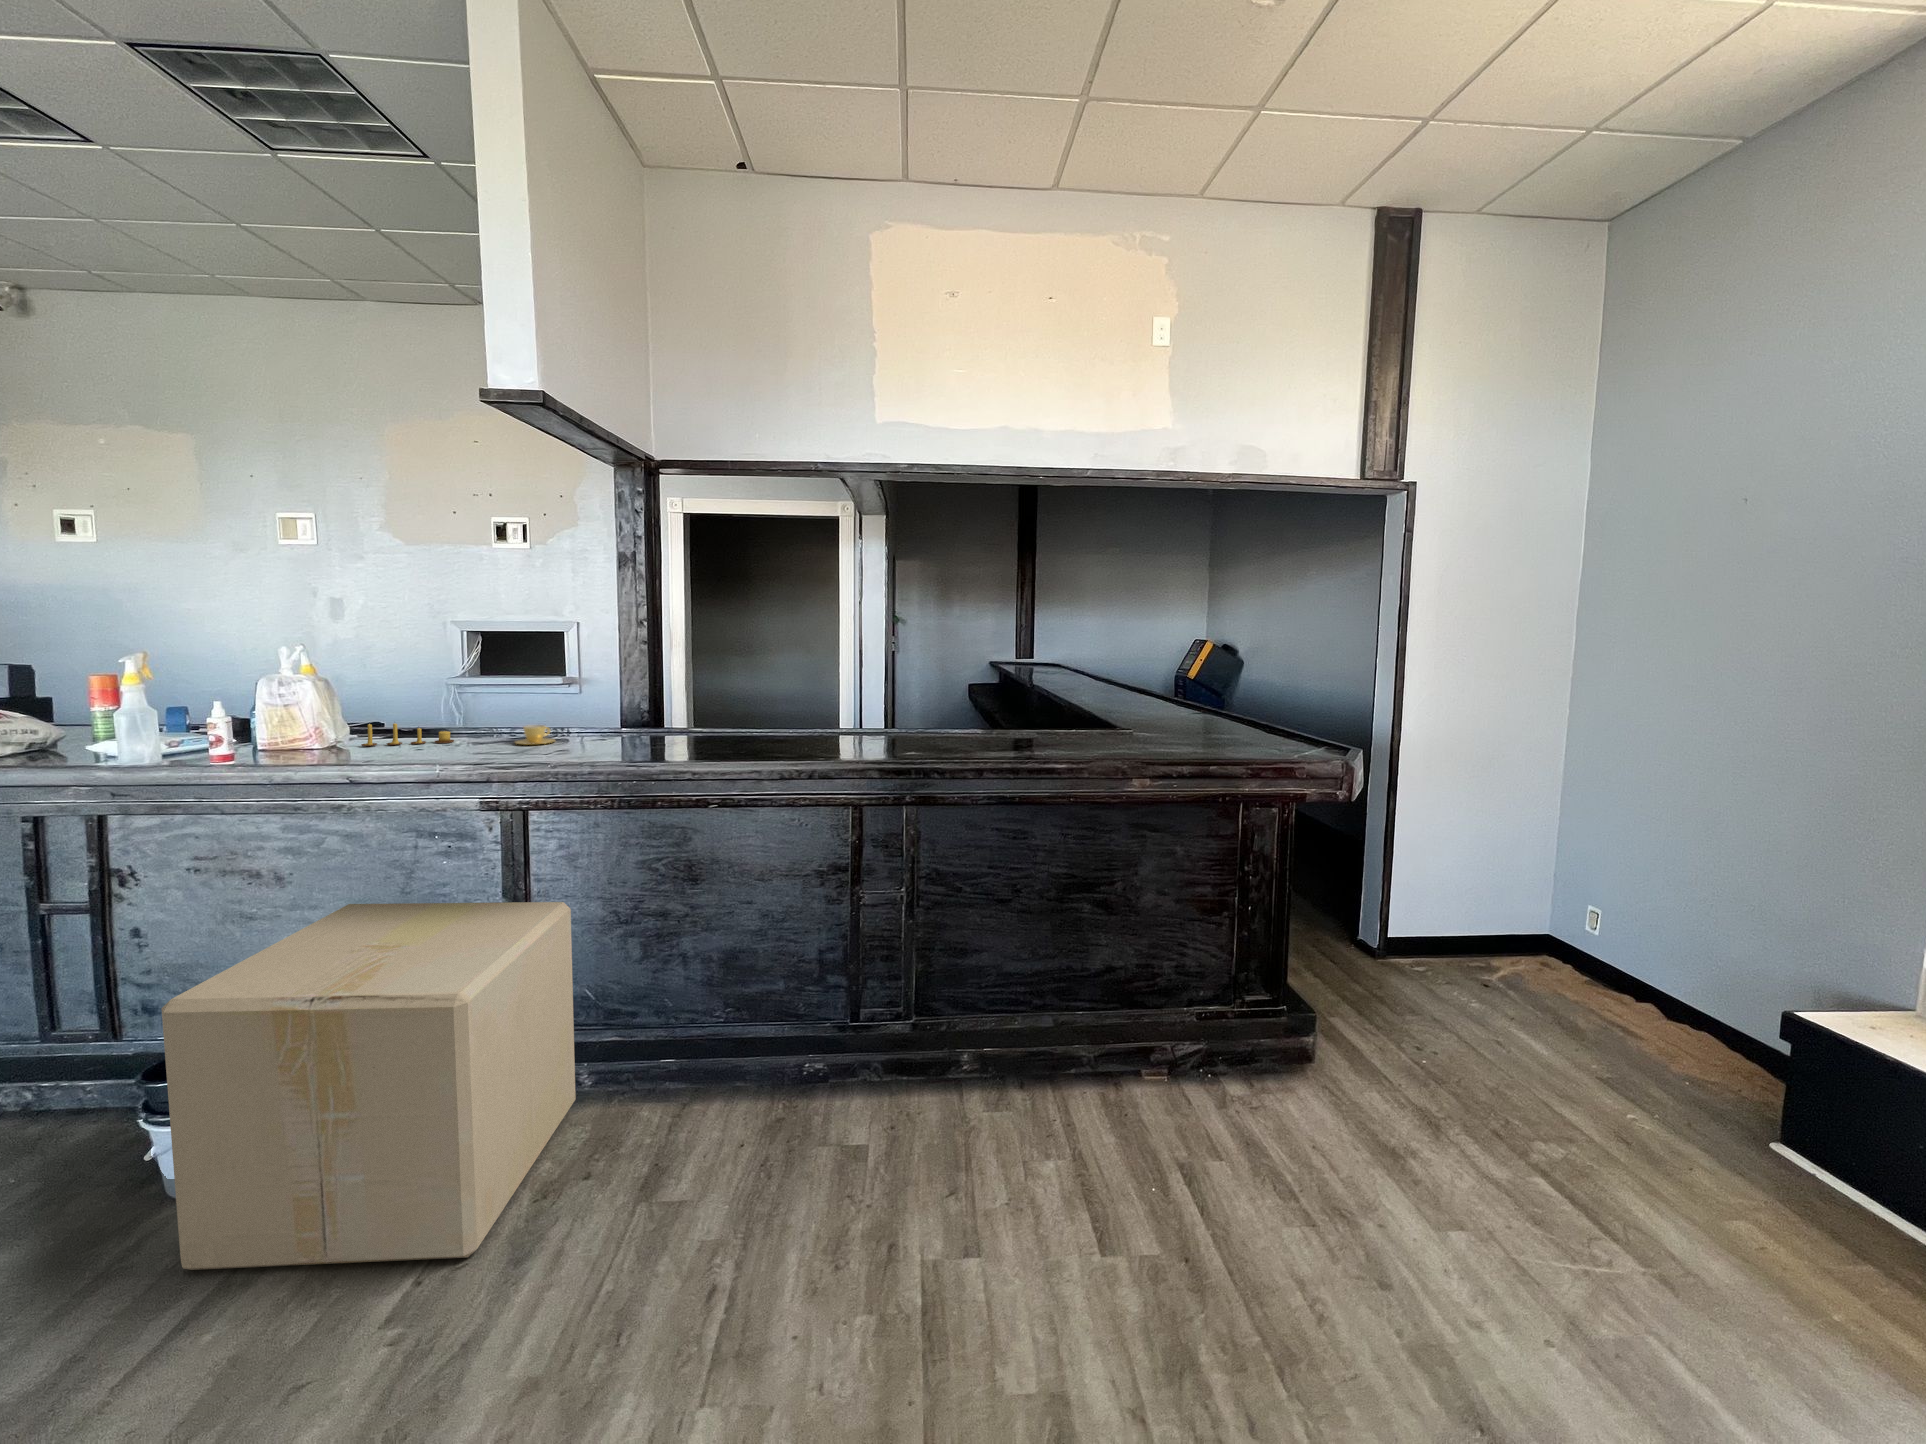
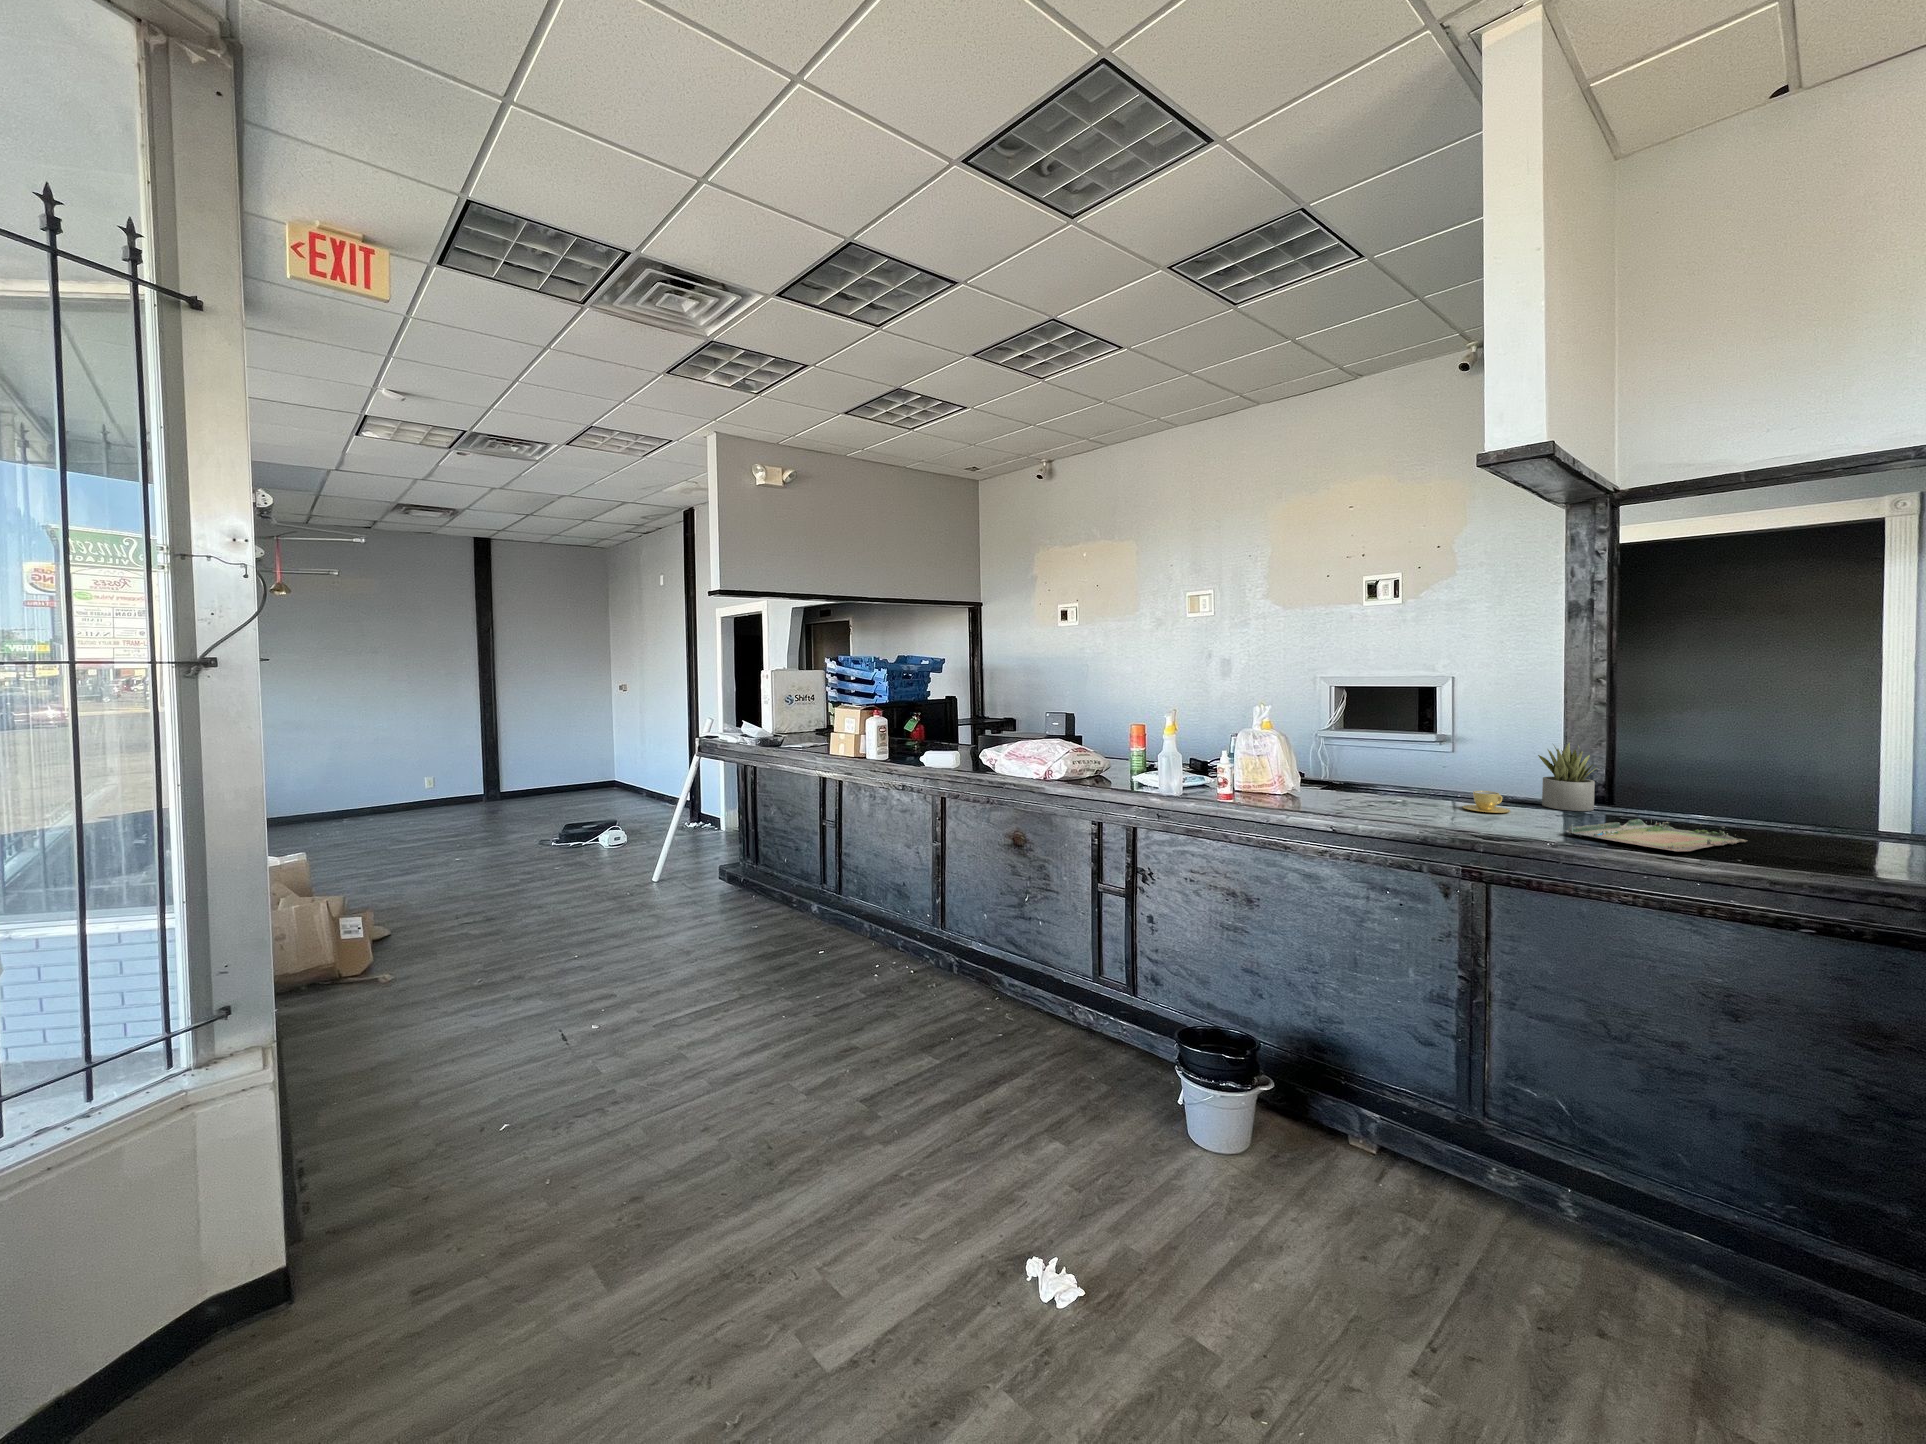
succulent plant: none [584,676,632,735] -> present [1538,743,1596,811]
candle: present [361,723,454,746] -> none [1310,773,1393,799]
tray: none [579,733,707,759] -> present [1566,819,1747,852]
cardboard box: present [162,902,576,1270] -> none [1216,940,1562,1368]

